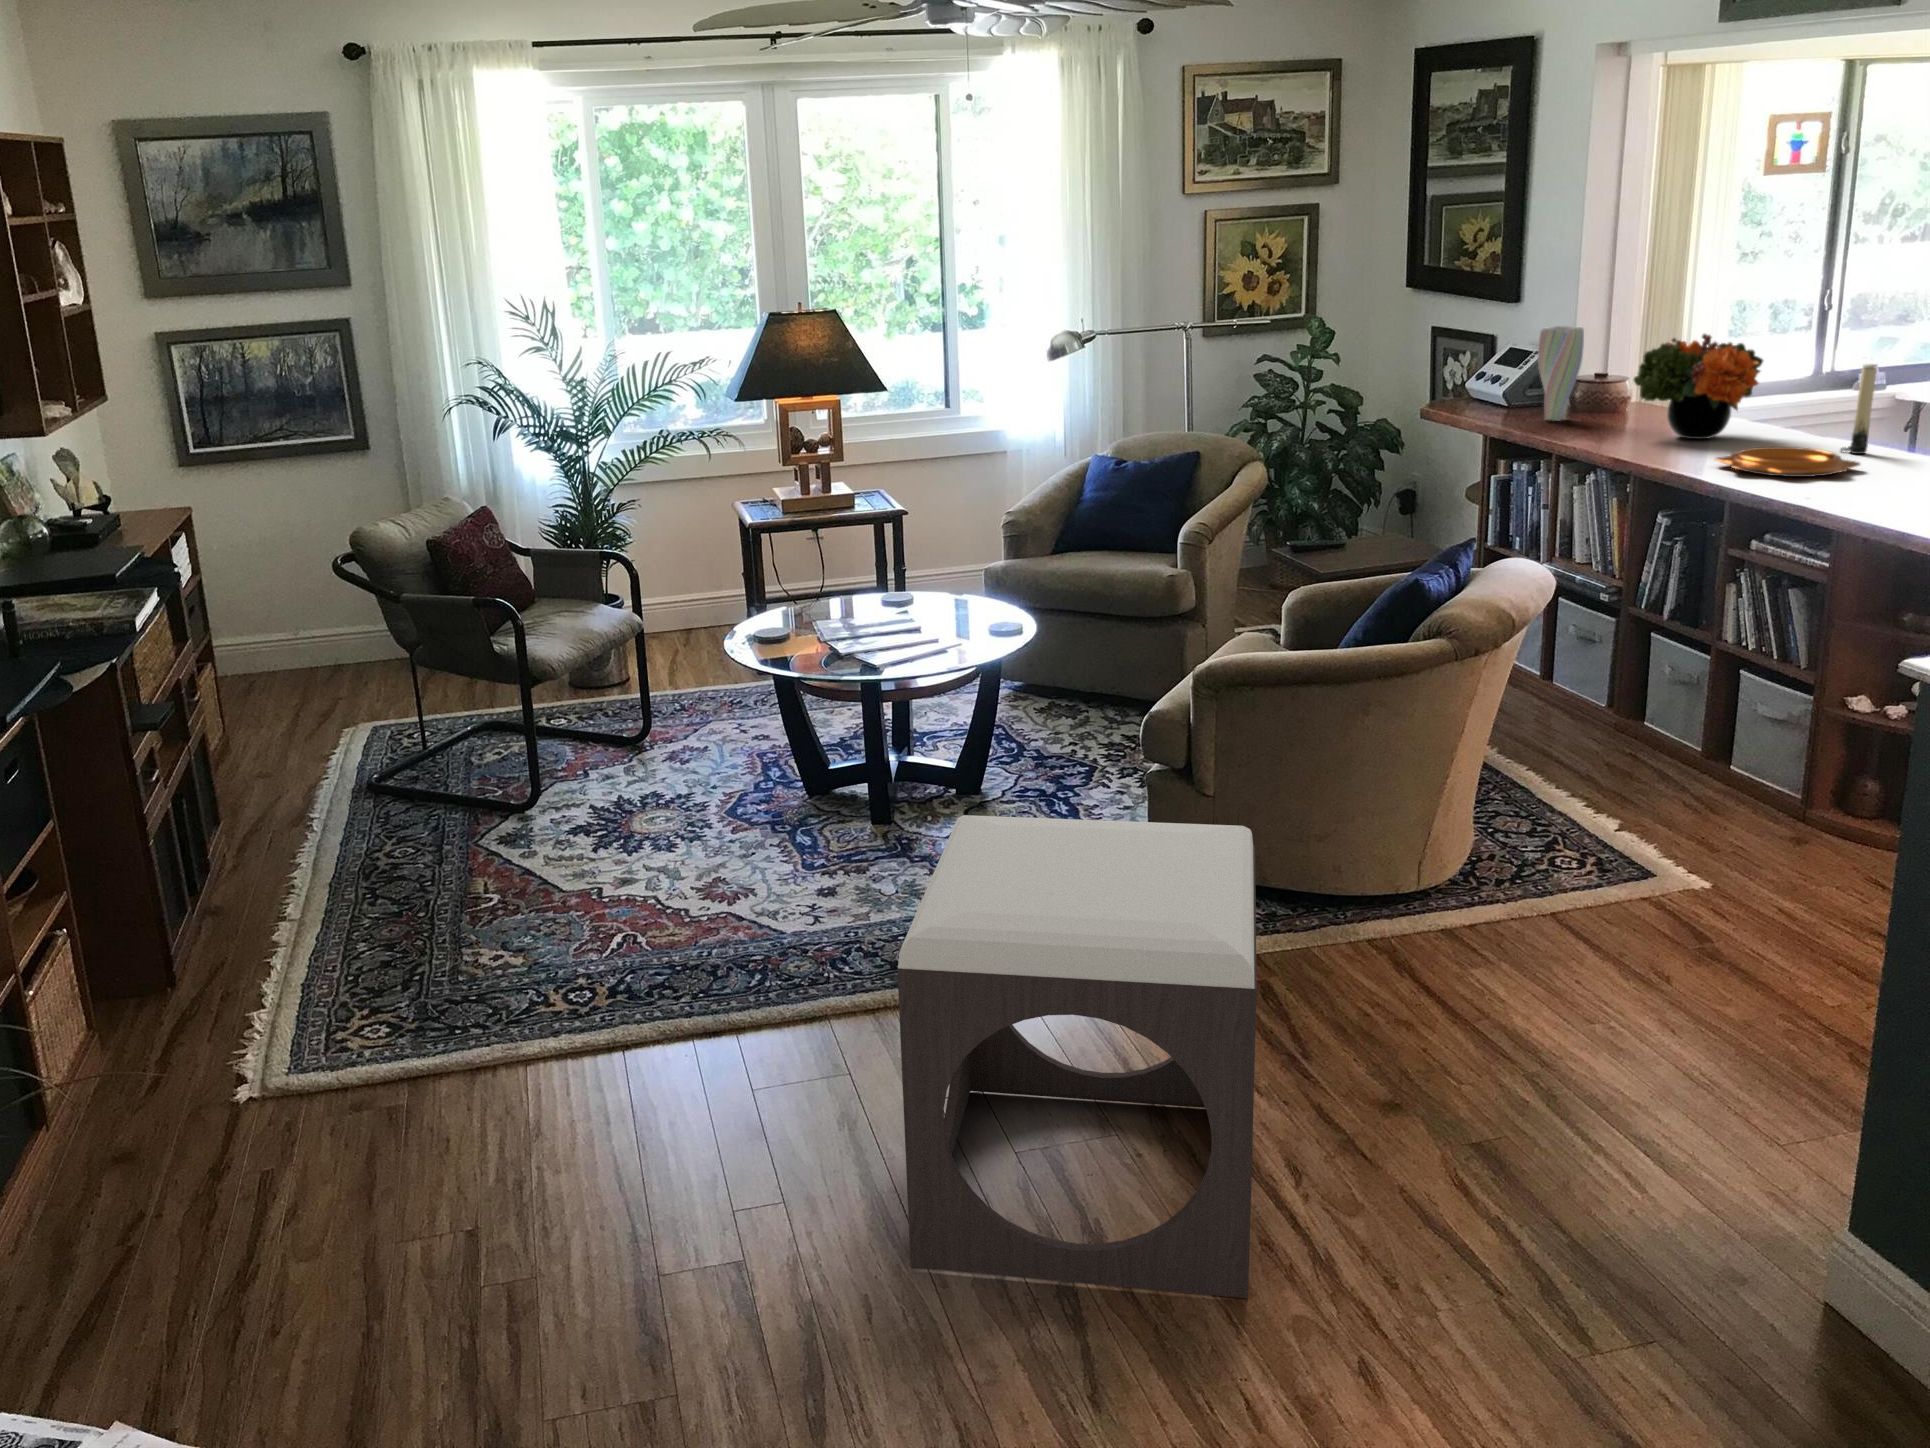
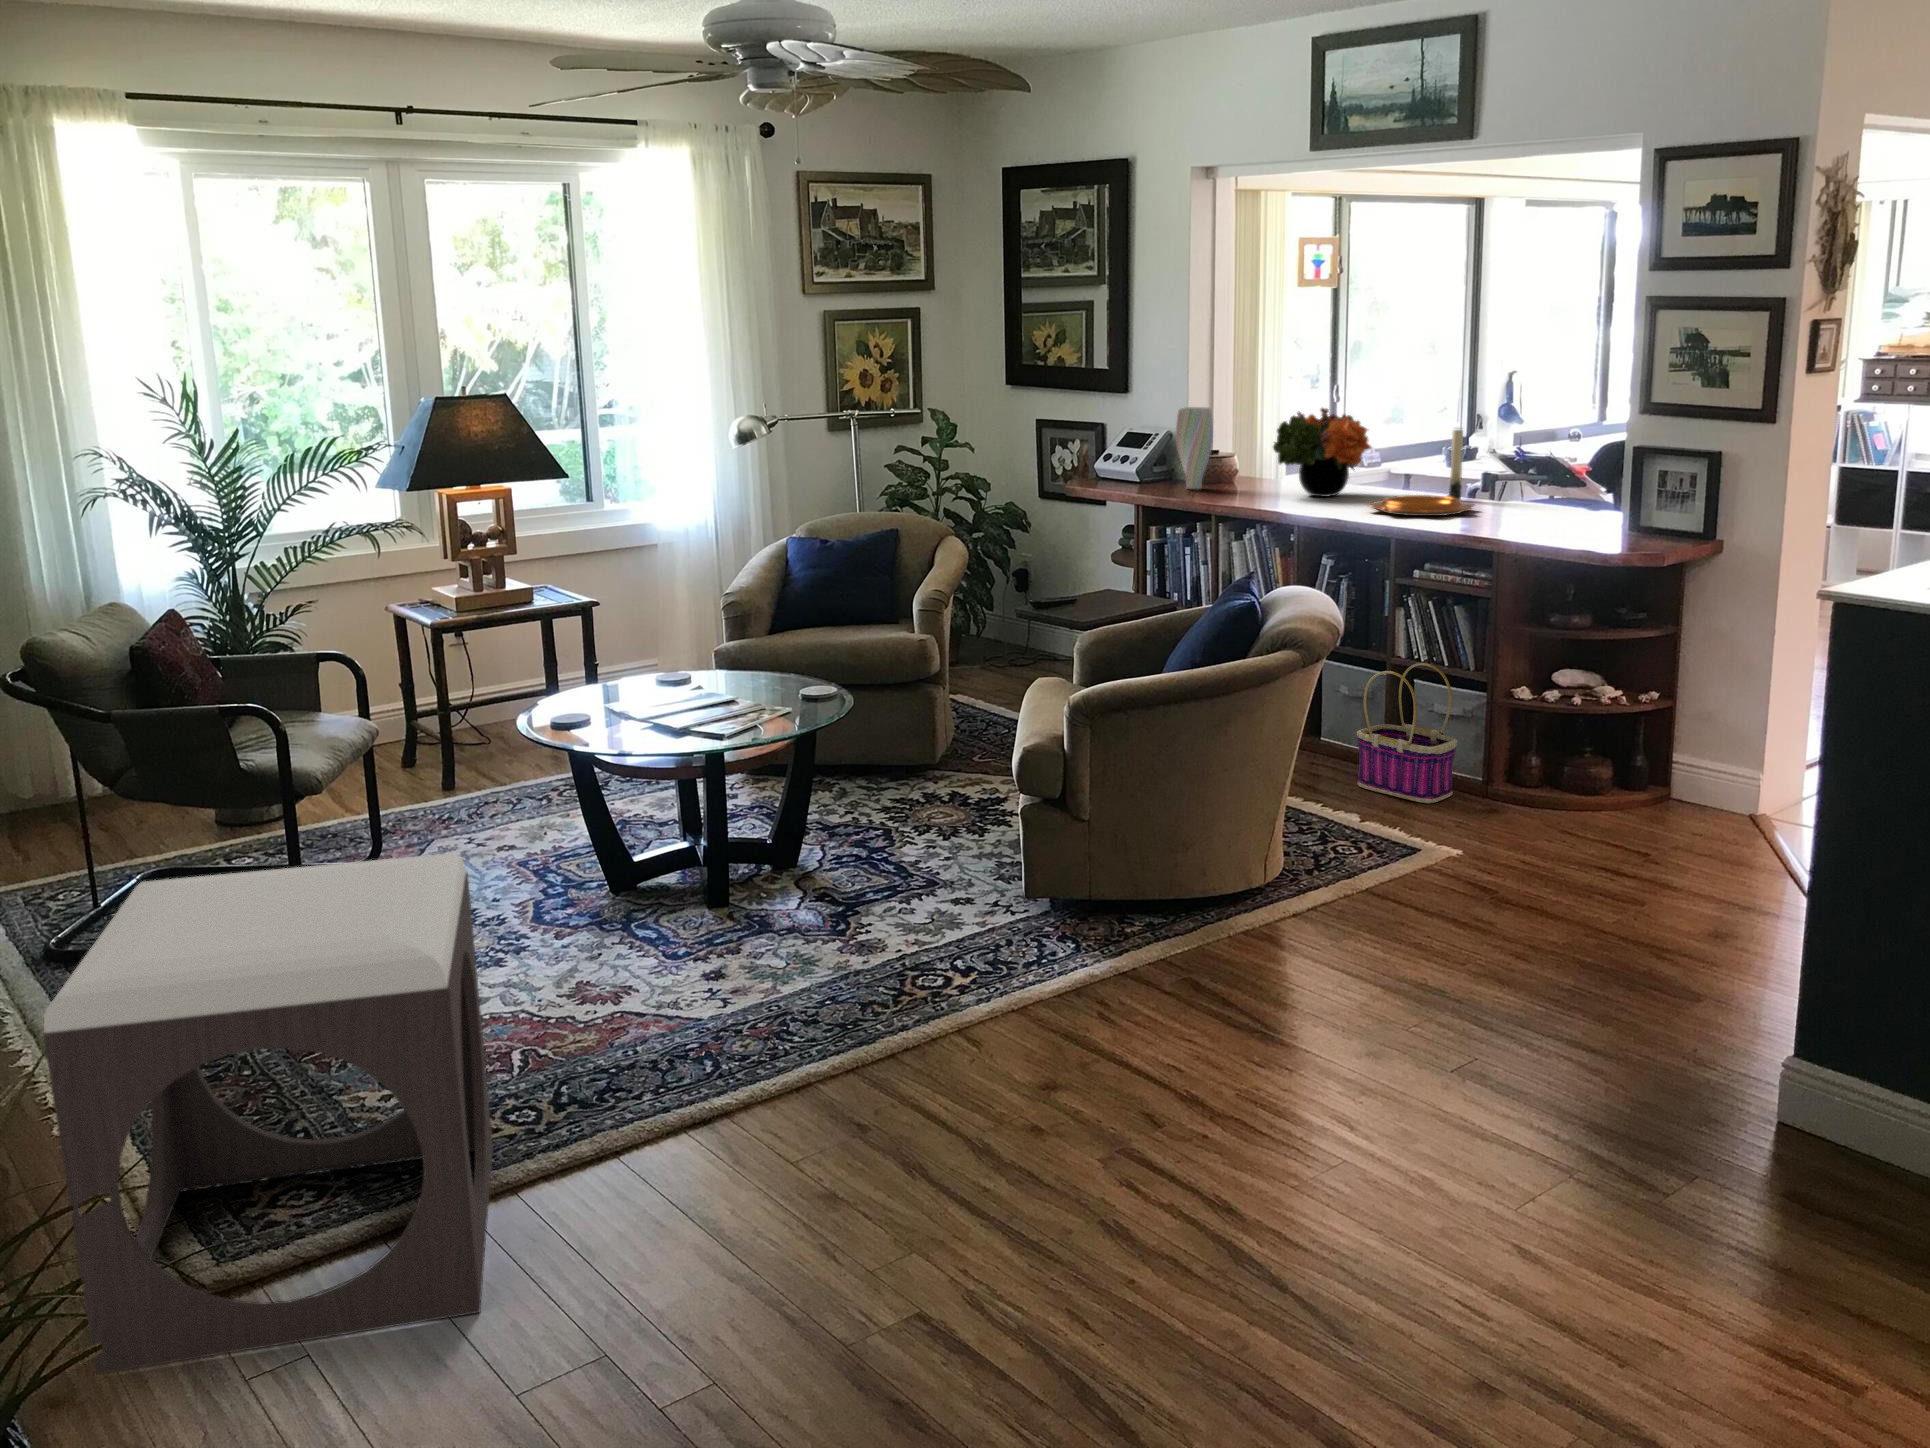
basket: none [1649,652,1771,818] -> present [1357,663,1457,803]
footstool: present [897,815,1257,1298] -> present [43,853,493,1374]

